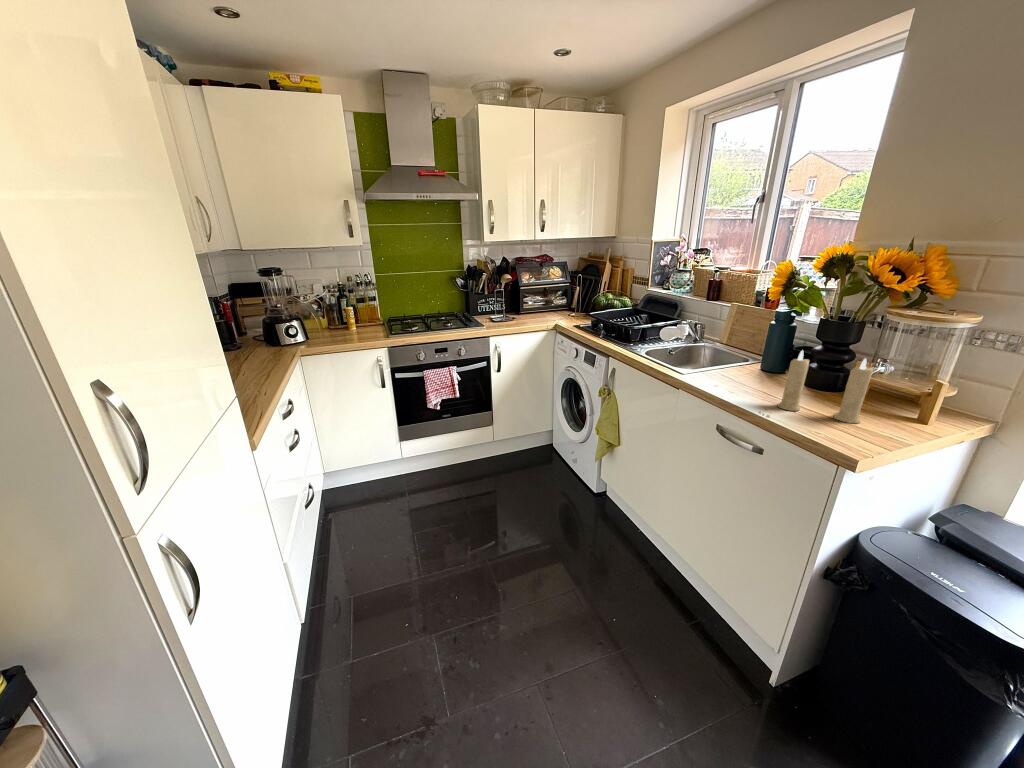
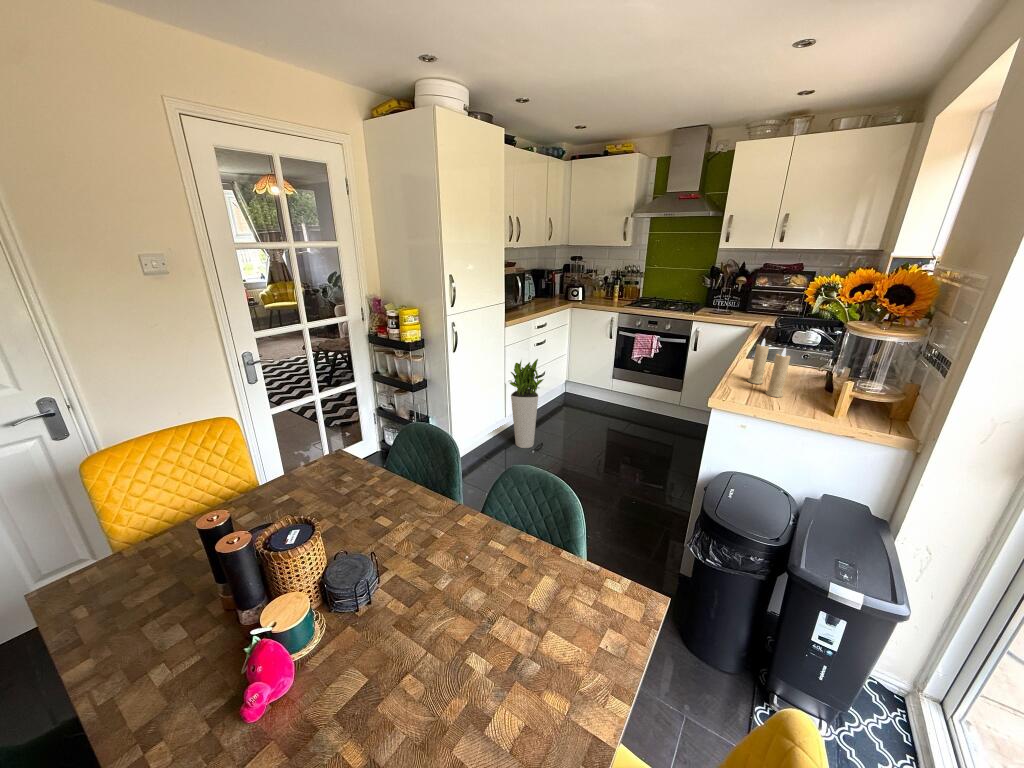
planter: none [291,478,383,660] -> present [510,359,543,448]

